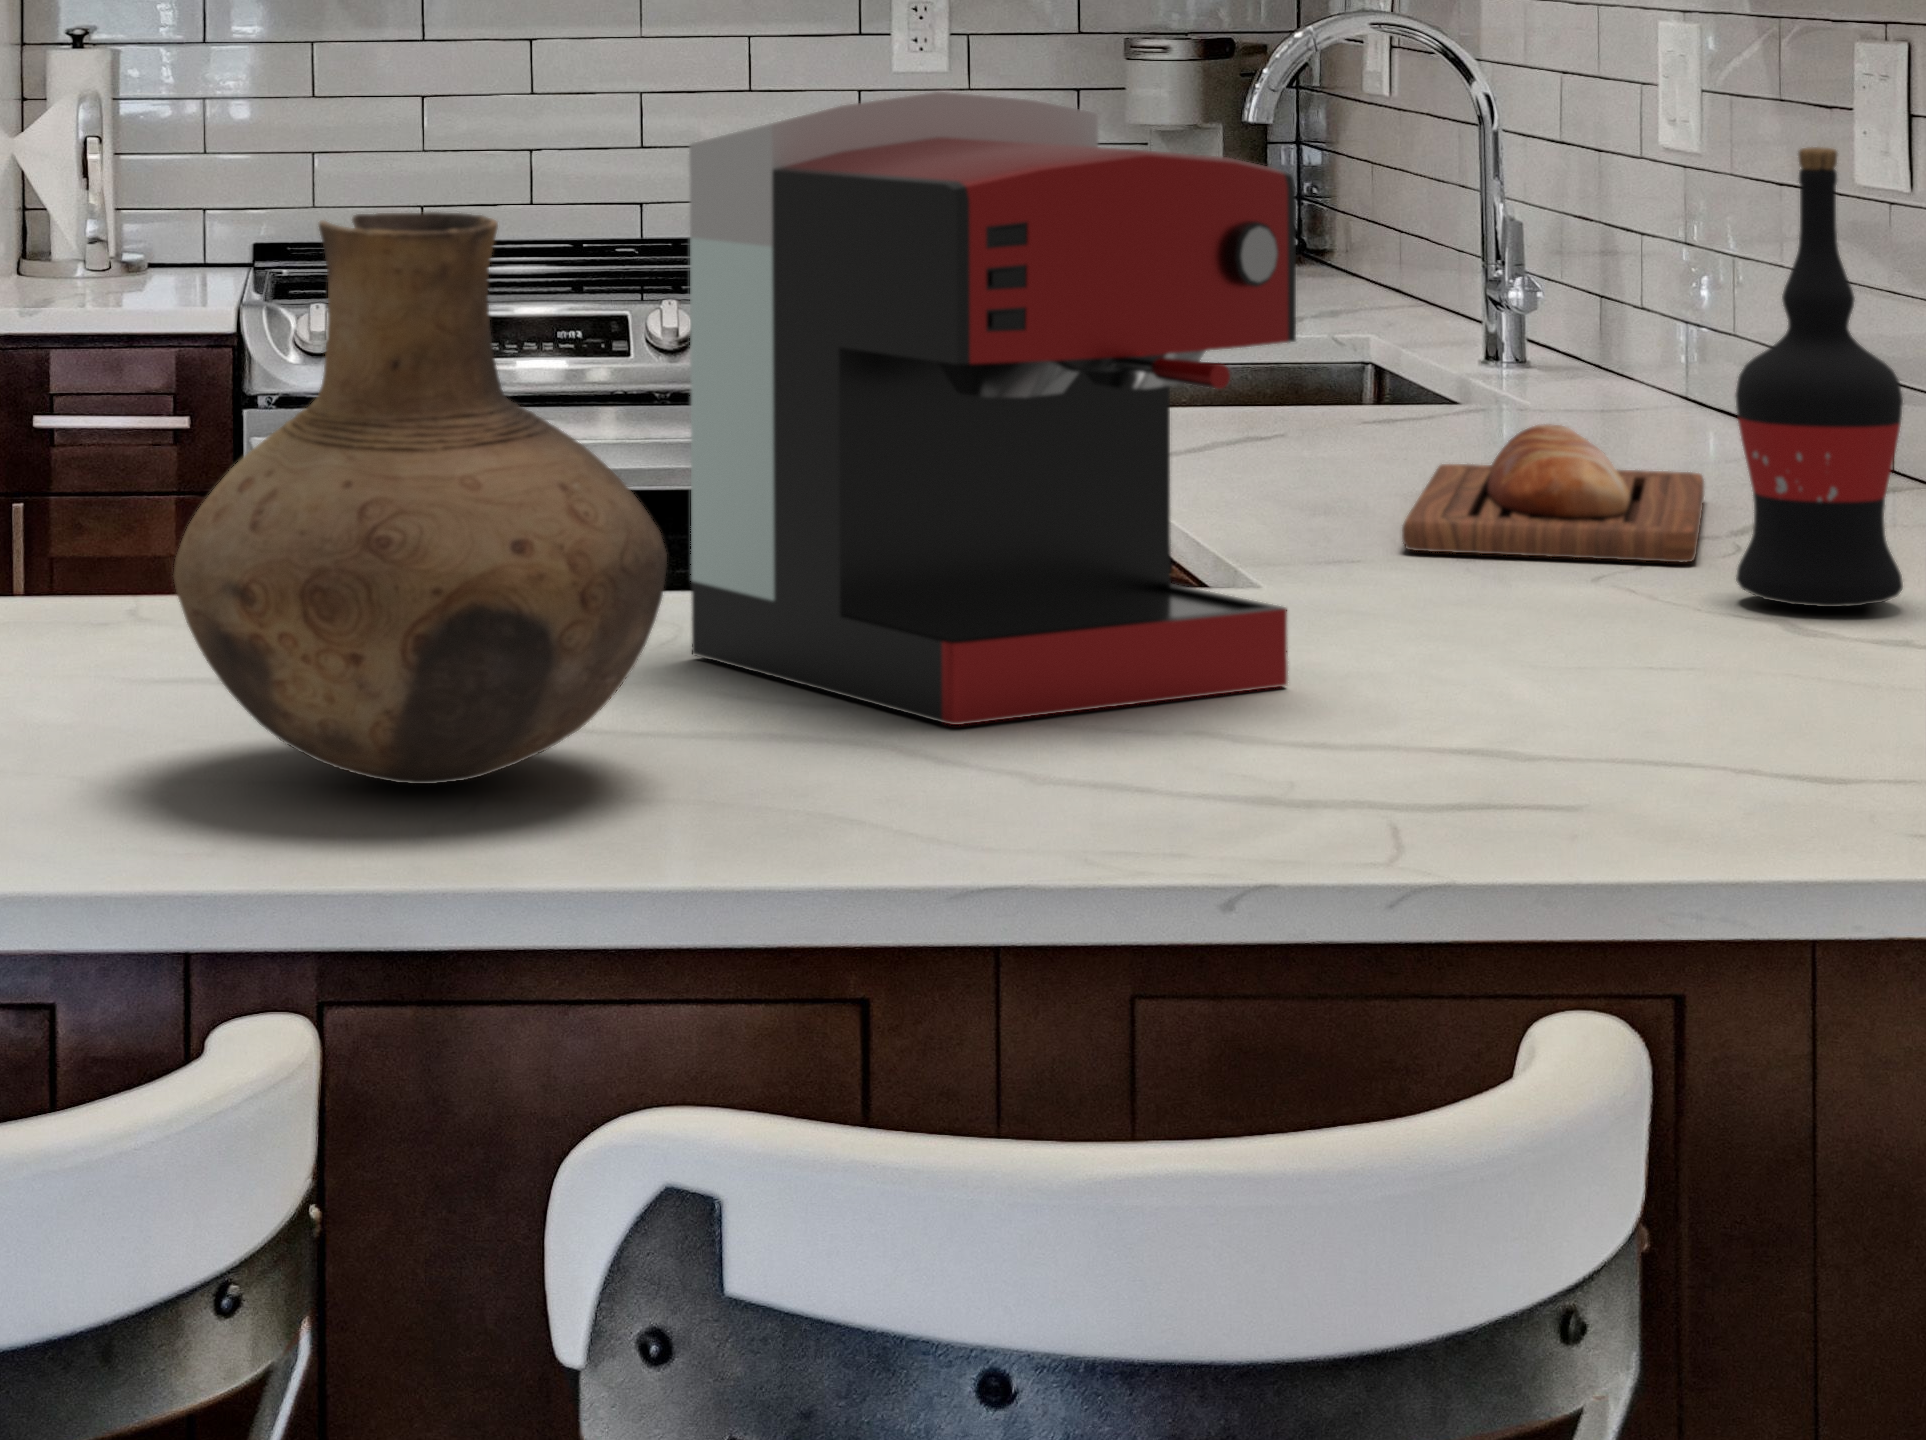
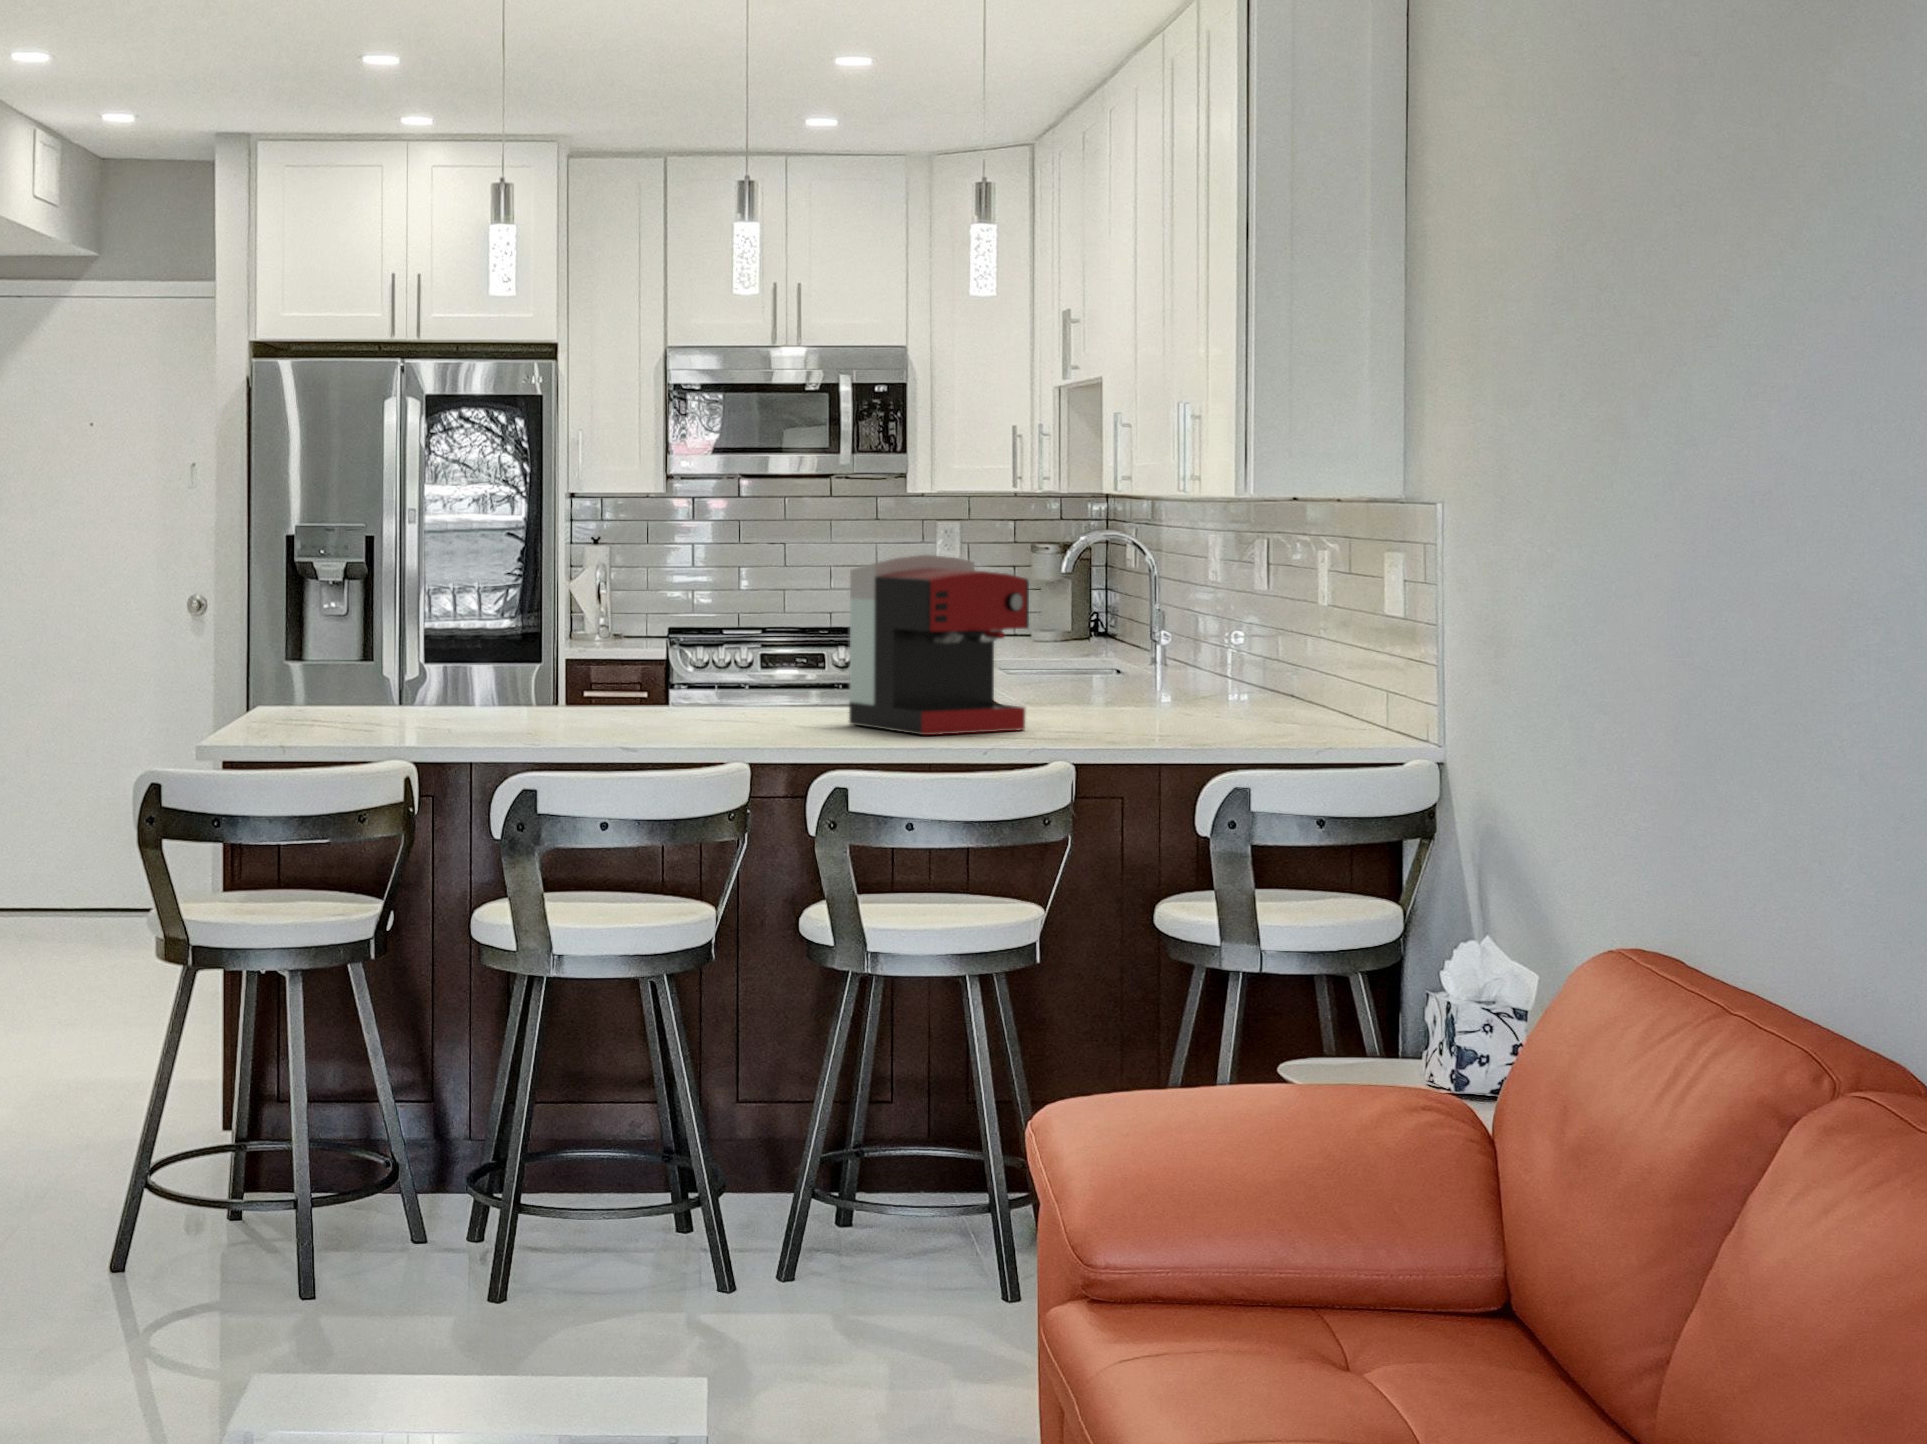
wine bottle: present [1736,147,1903,607] -> none [1175,575,1227,717]
vase: present [174,212,667,784] -> none [706,585,843,742]
bread loaf: present [1402,424,1704,562] -> none [1080,671,1191,710]

